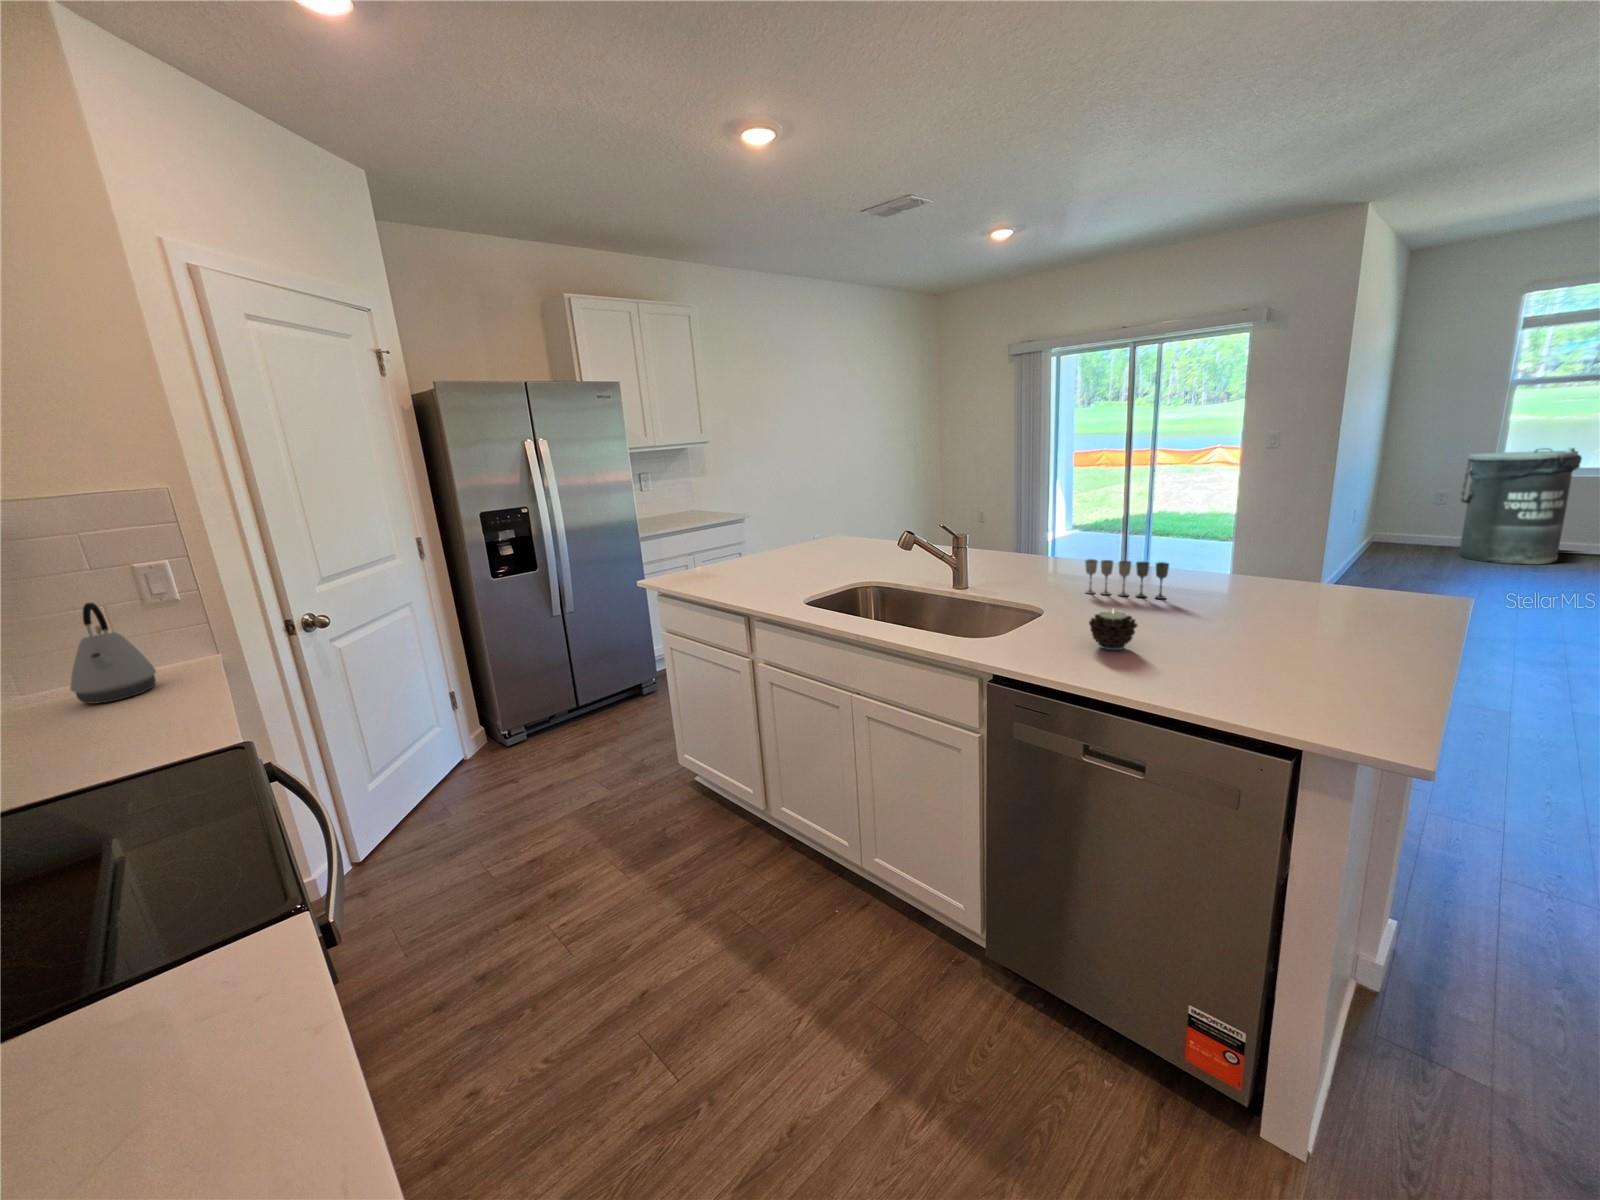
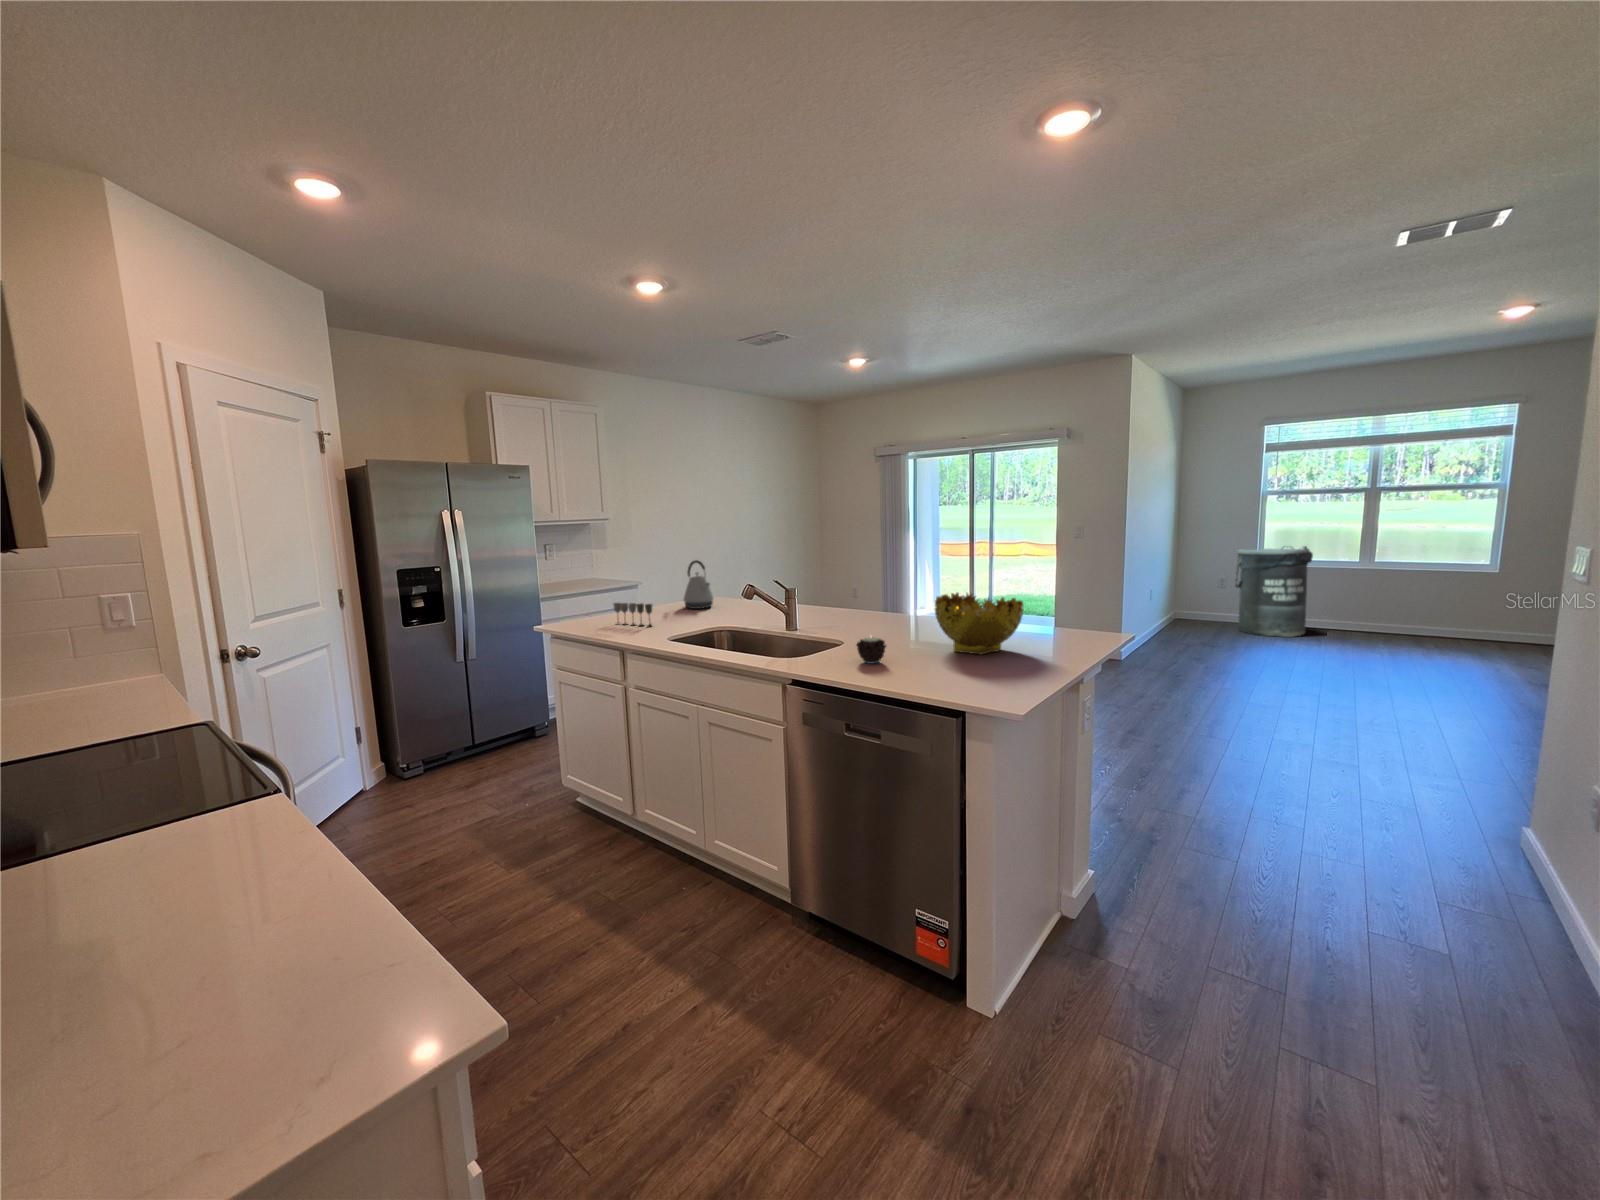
decorative bowl: none [1195,539,1351,636] -> present [935,593,1023,655]
wine glass: present [1085,559,1169,599] -> present [613,603,652,626]
kettle: present [70,603,156,703] -> present [684,560,713,609]

